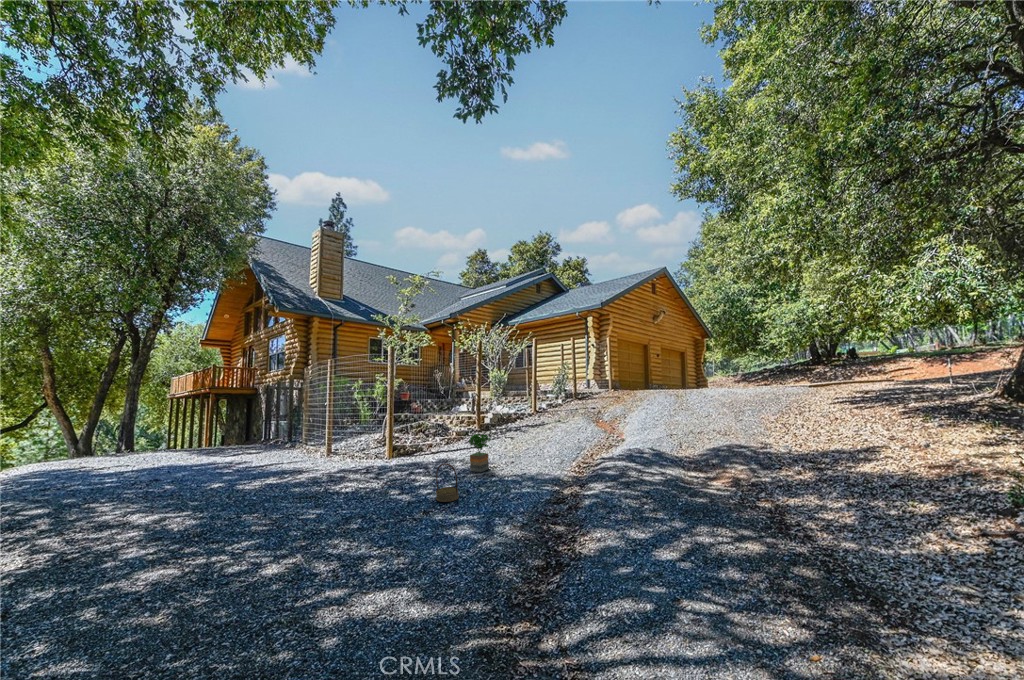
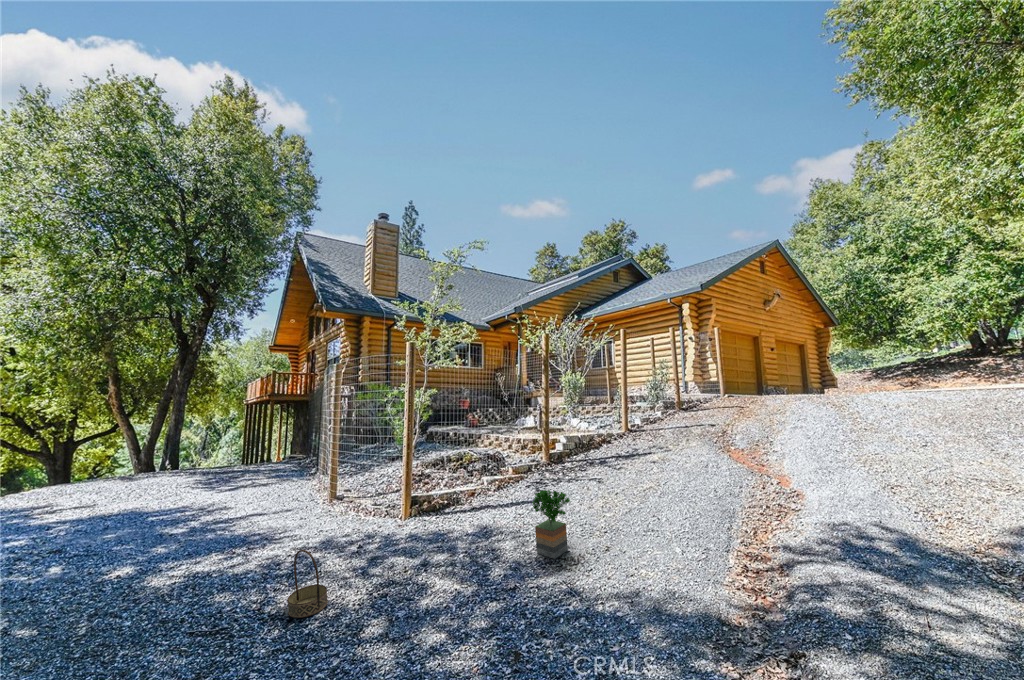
basket: present [436,464,459,502] -> present [287,550,328,618]

